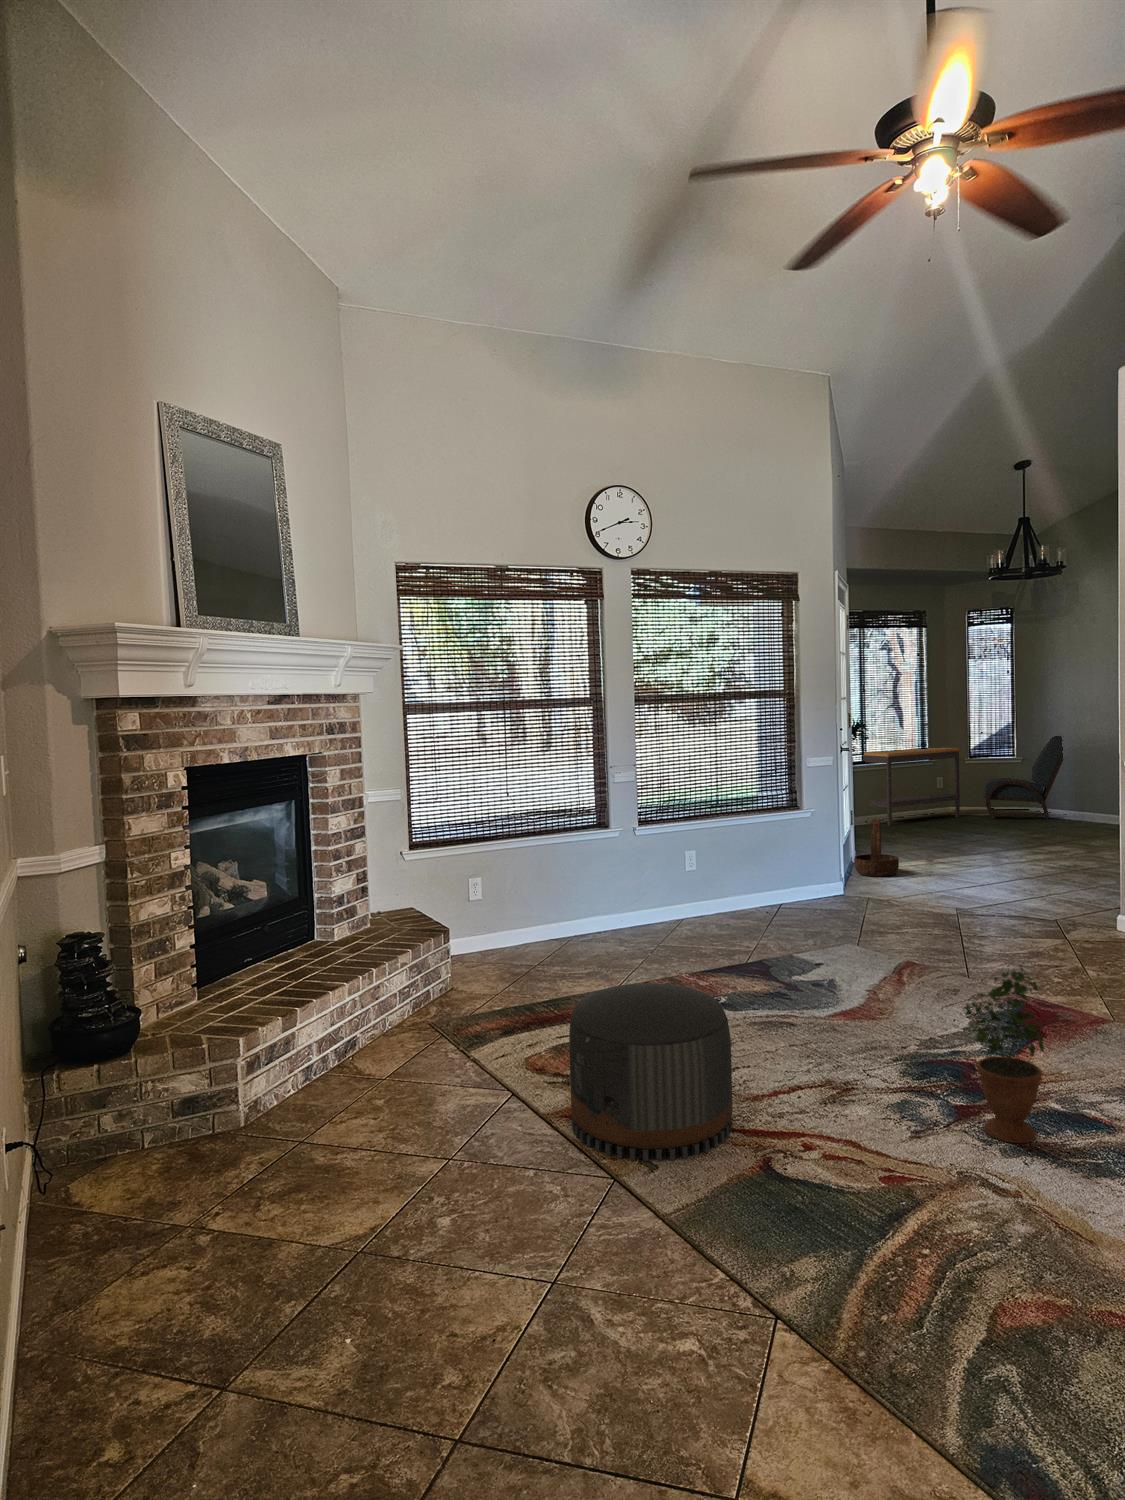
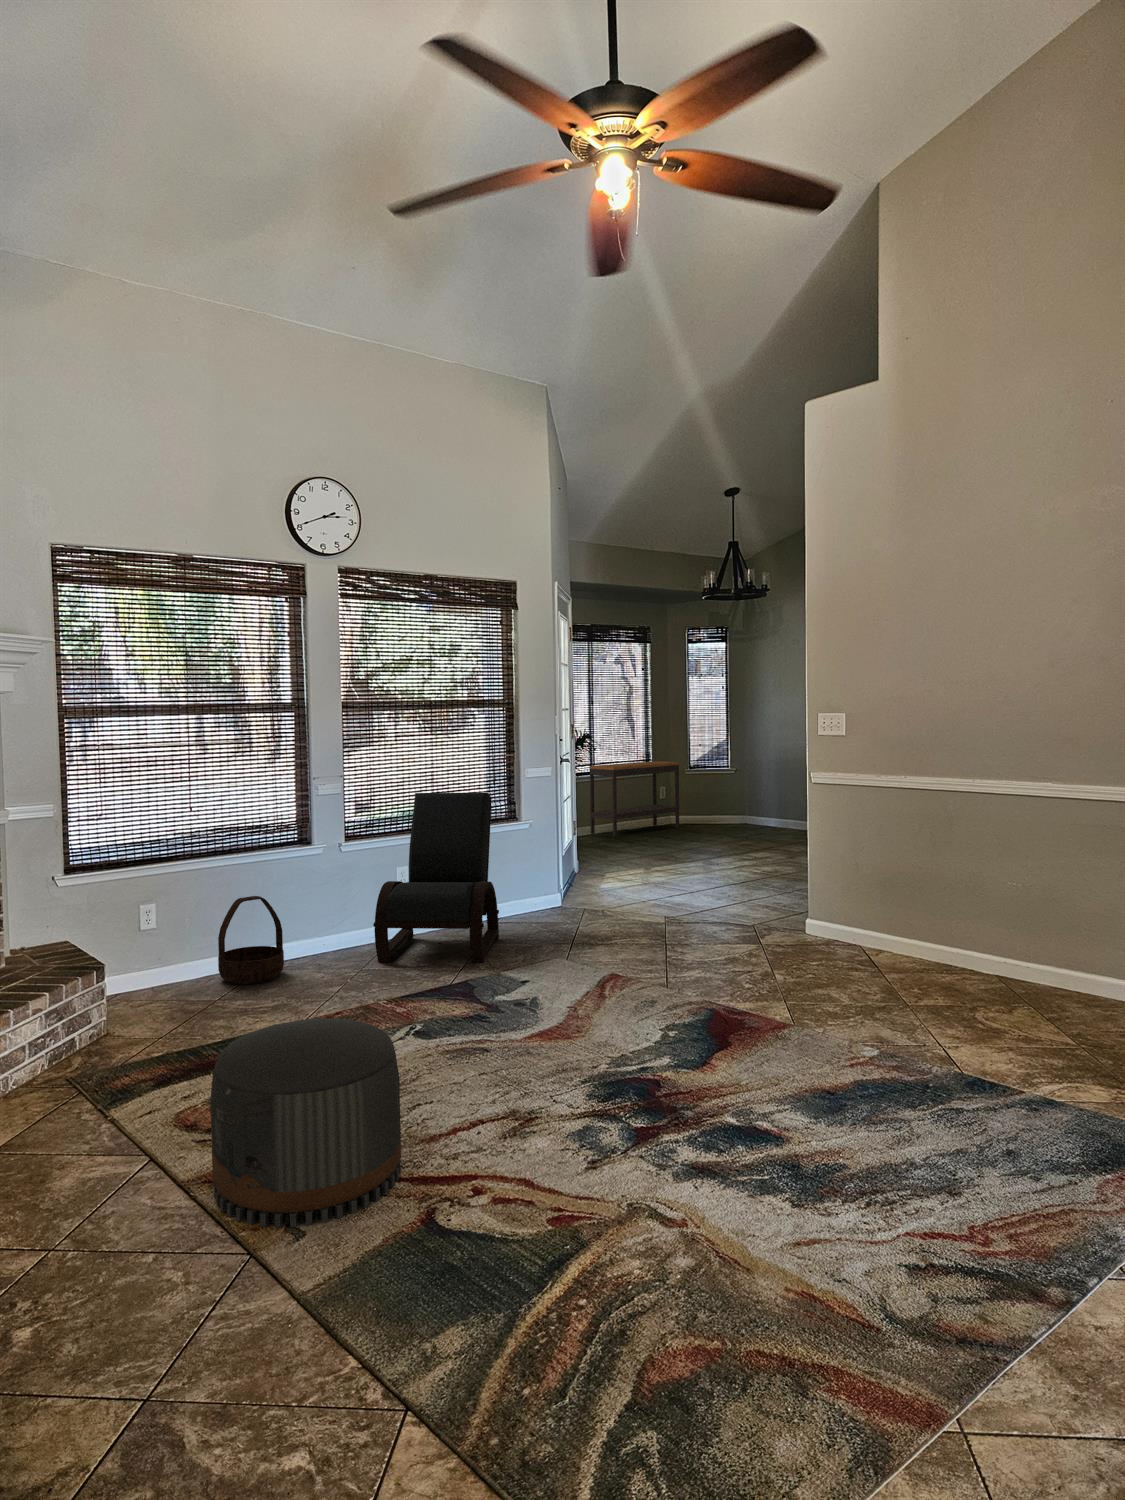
lounge chair: present [984,736,1063,820] -> present [373,793,499,963]
basket: present [854,819,899,877] -> present [218,896,284,985]
potted plant: present [965,967,1044,1143] -> none [640,975,717,1163]

